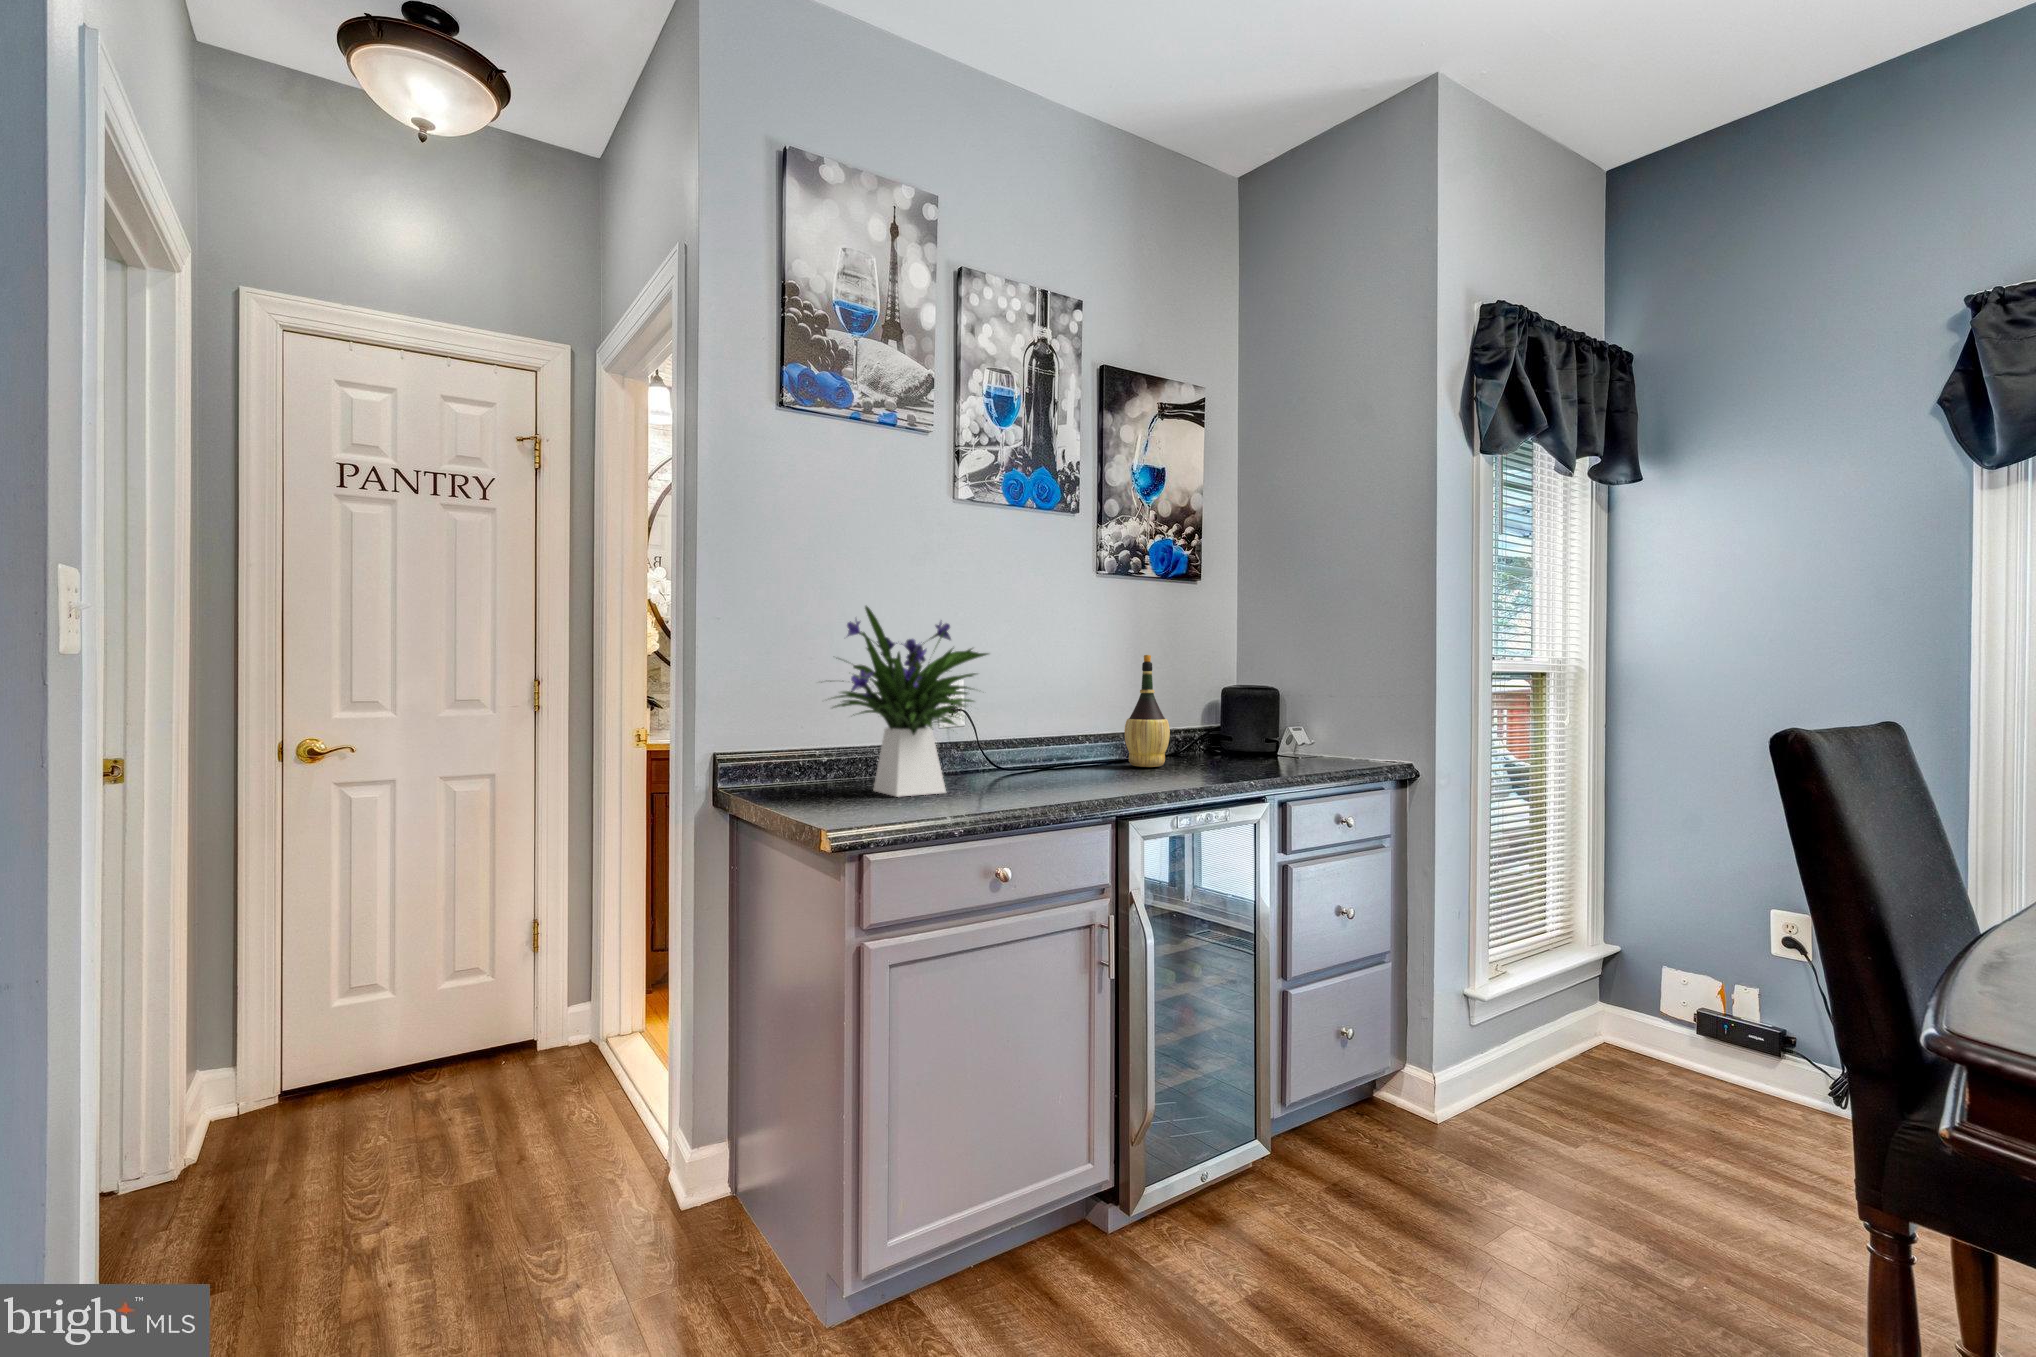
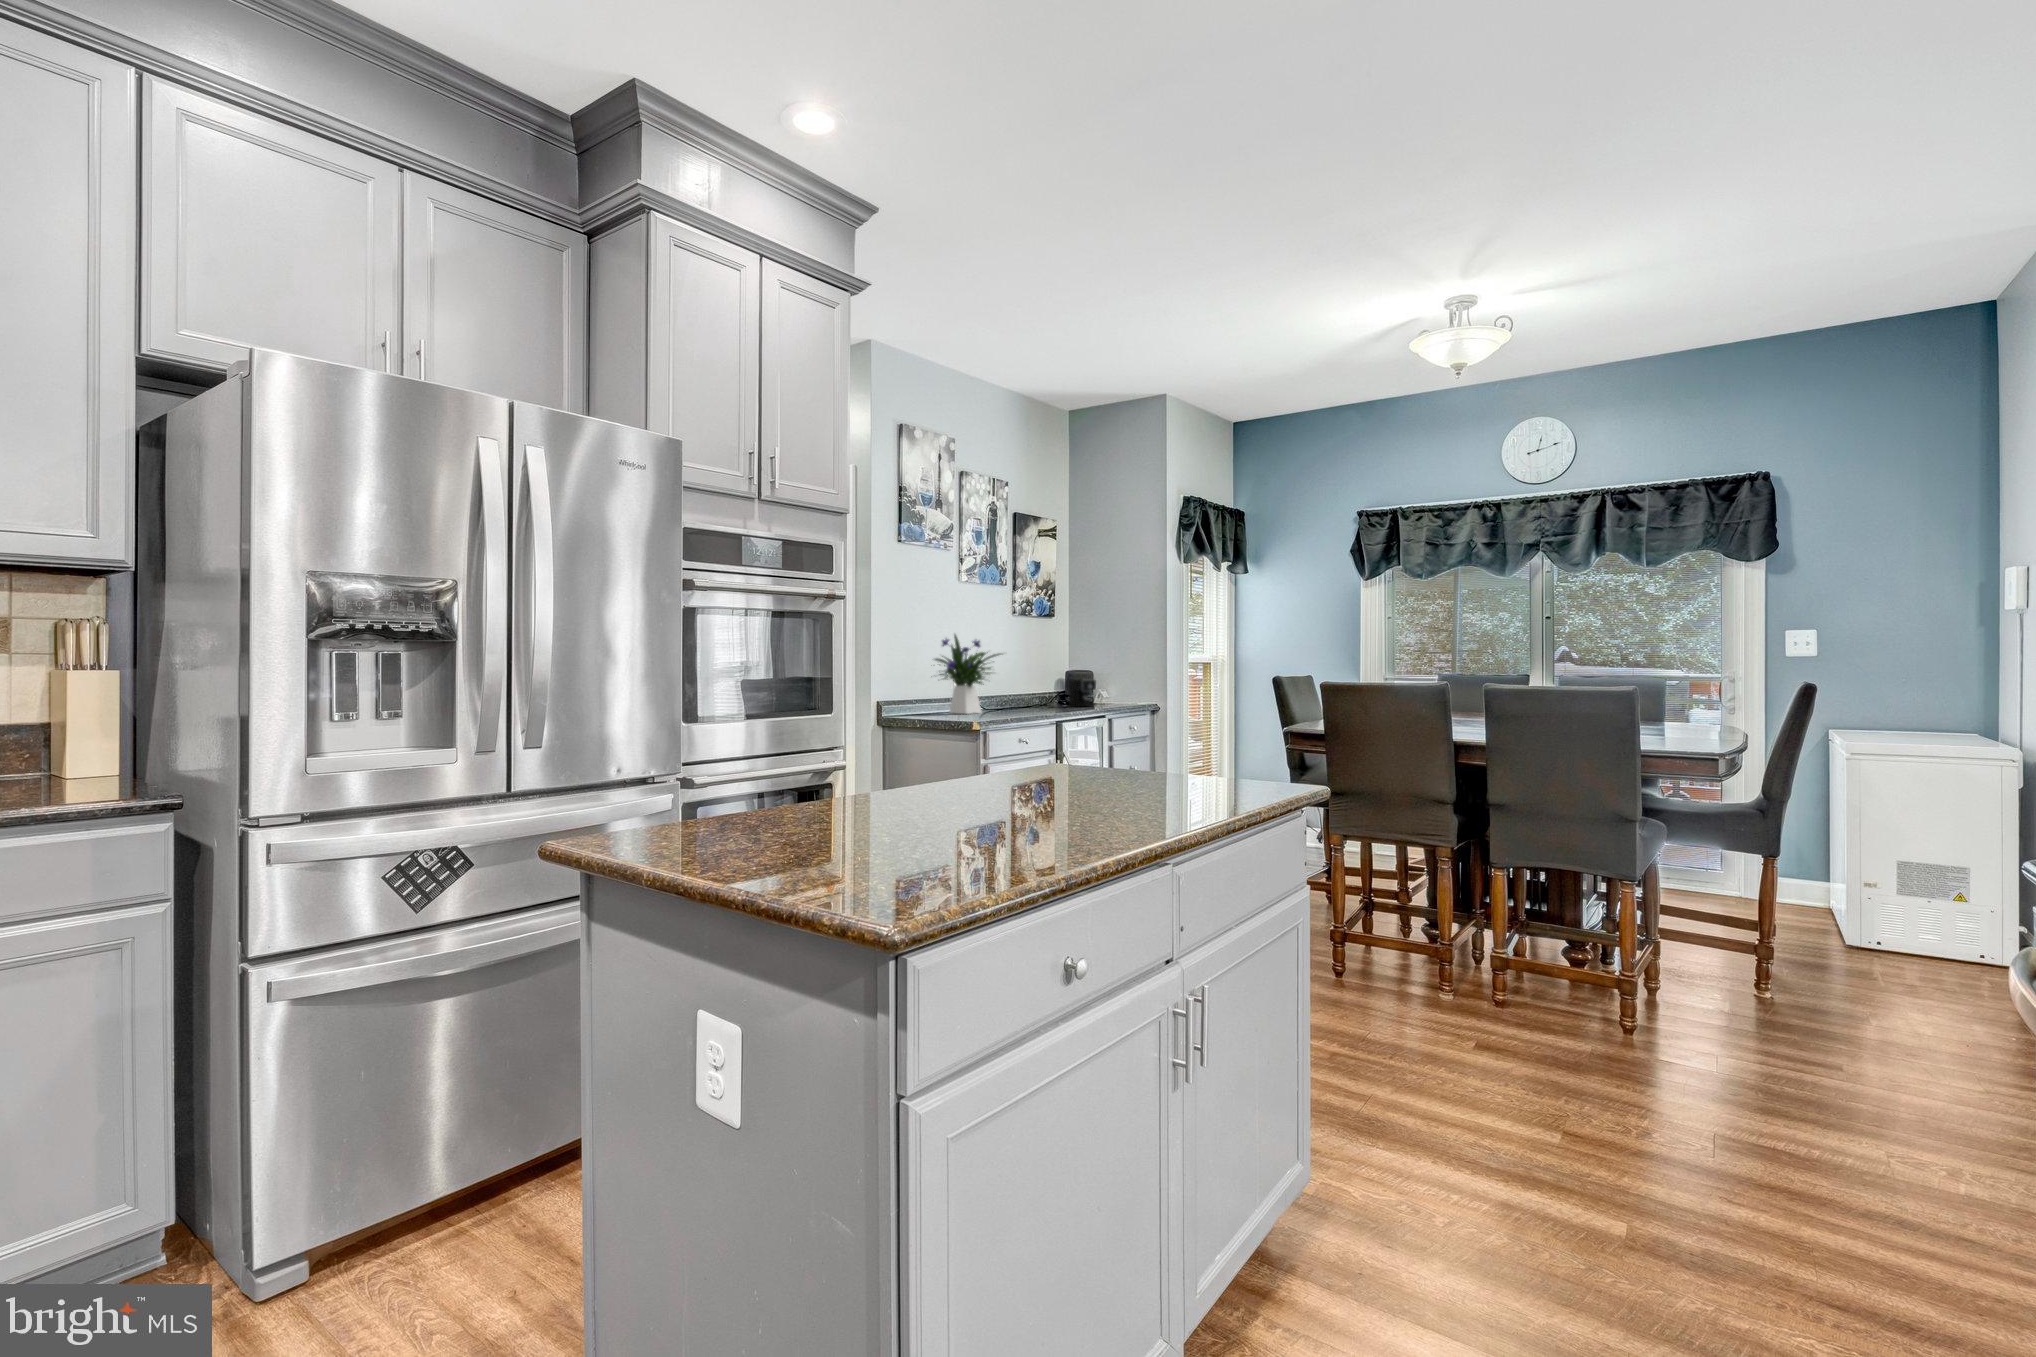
wine bottle: present [1125,655,1170,767] -> none [1032,655,1053,707]
coffee maker: none [1214,706,1302,766] -> present [1069,679,1097,706]

